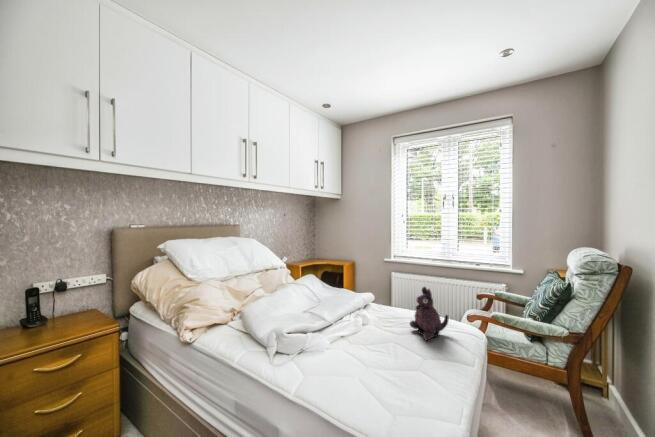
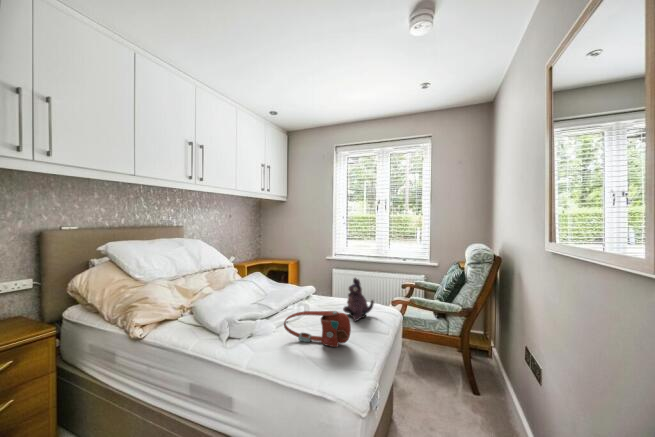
handbag: none [340,328,424,376] -> present [284,311,351,347]

